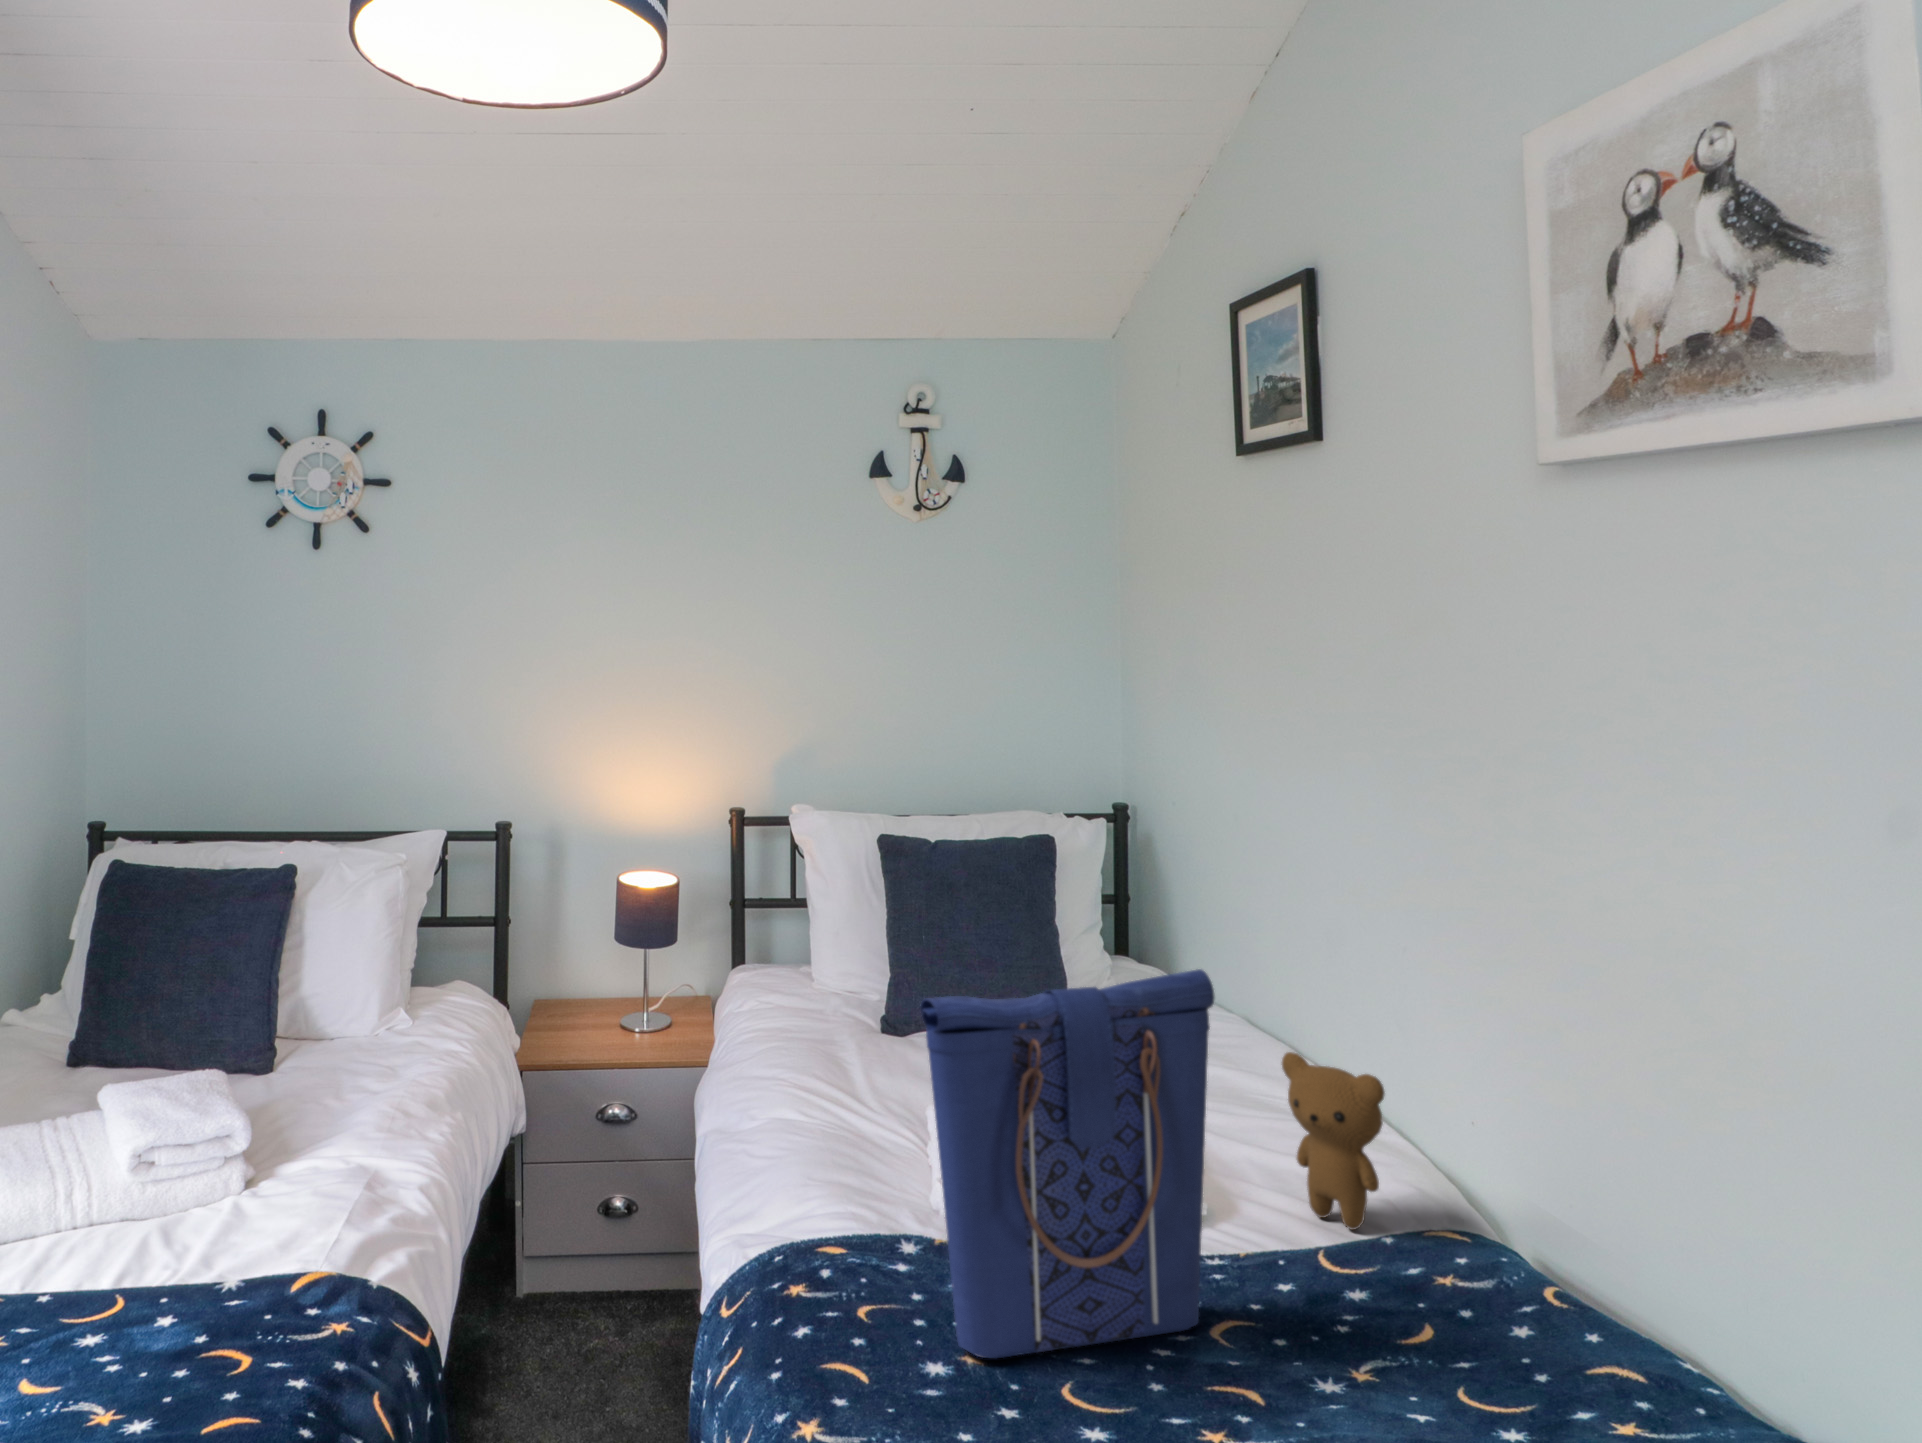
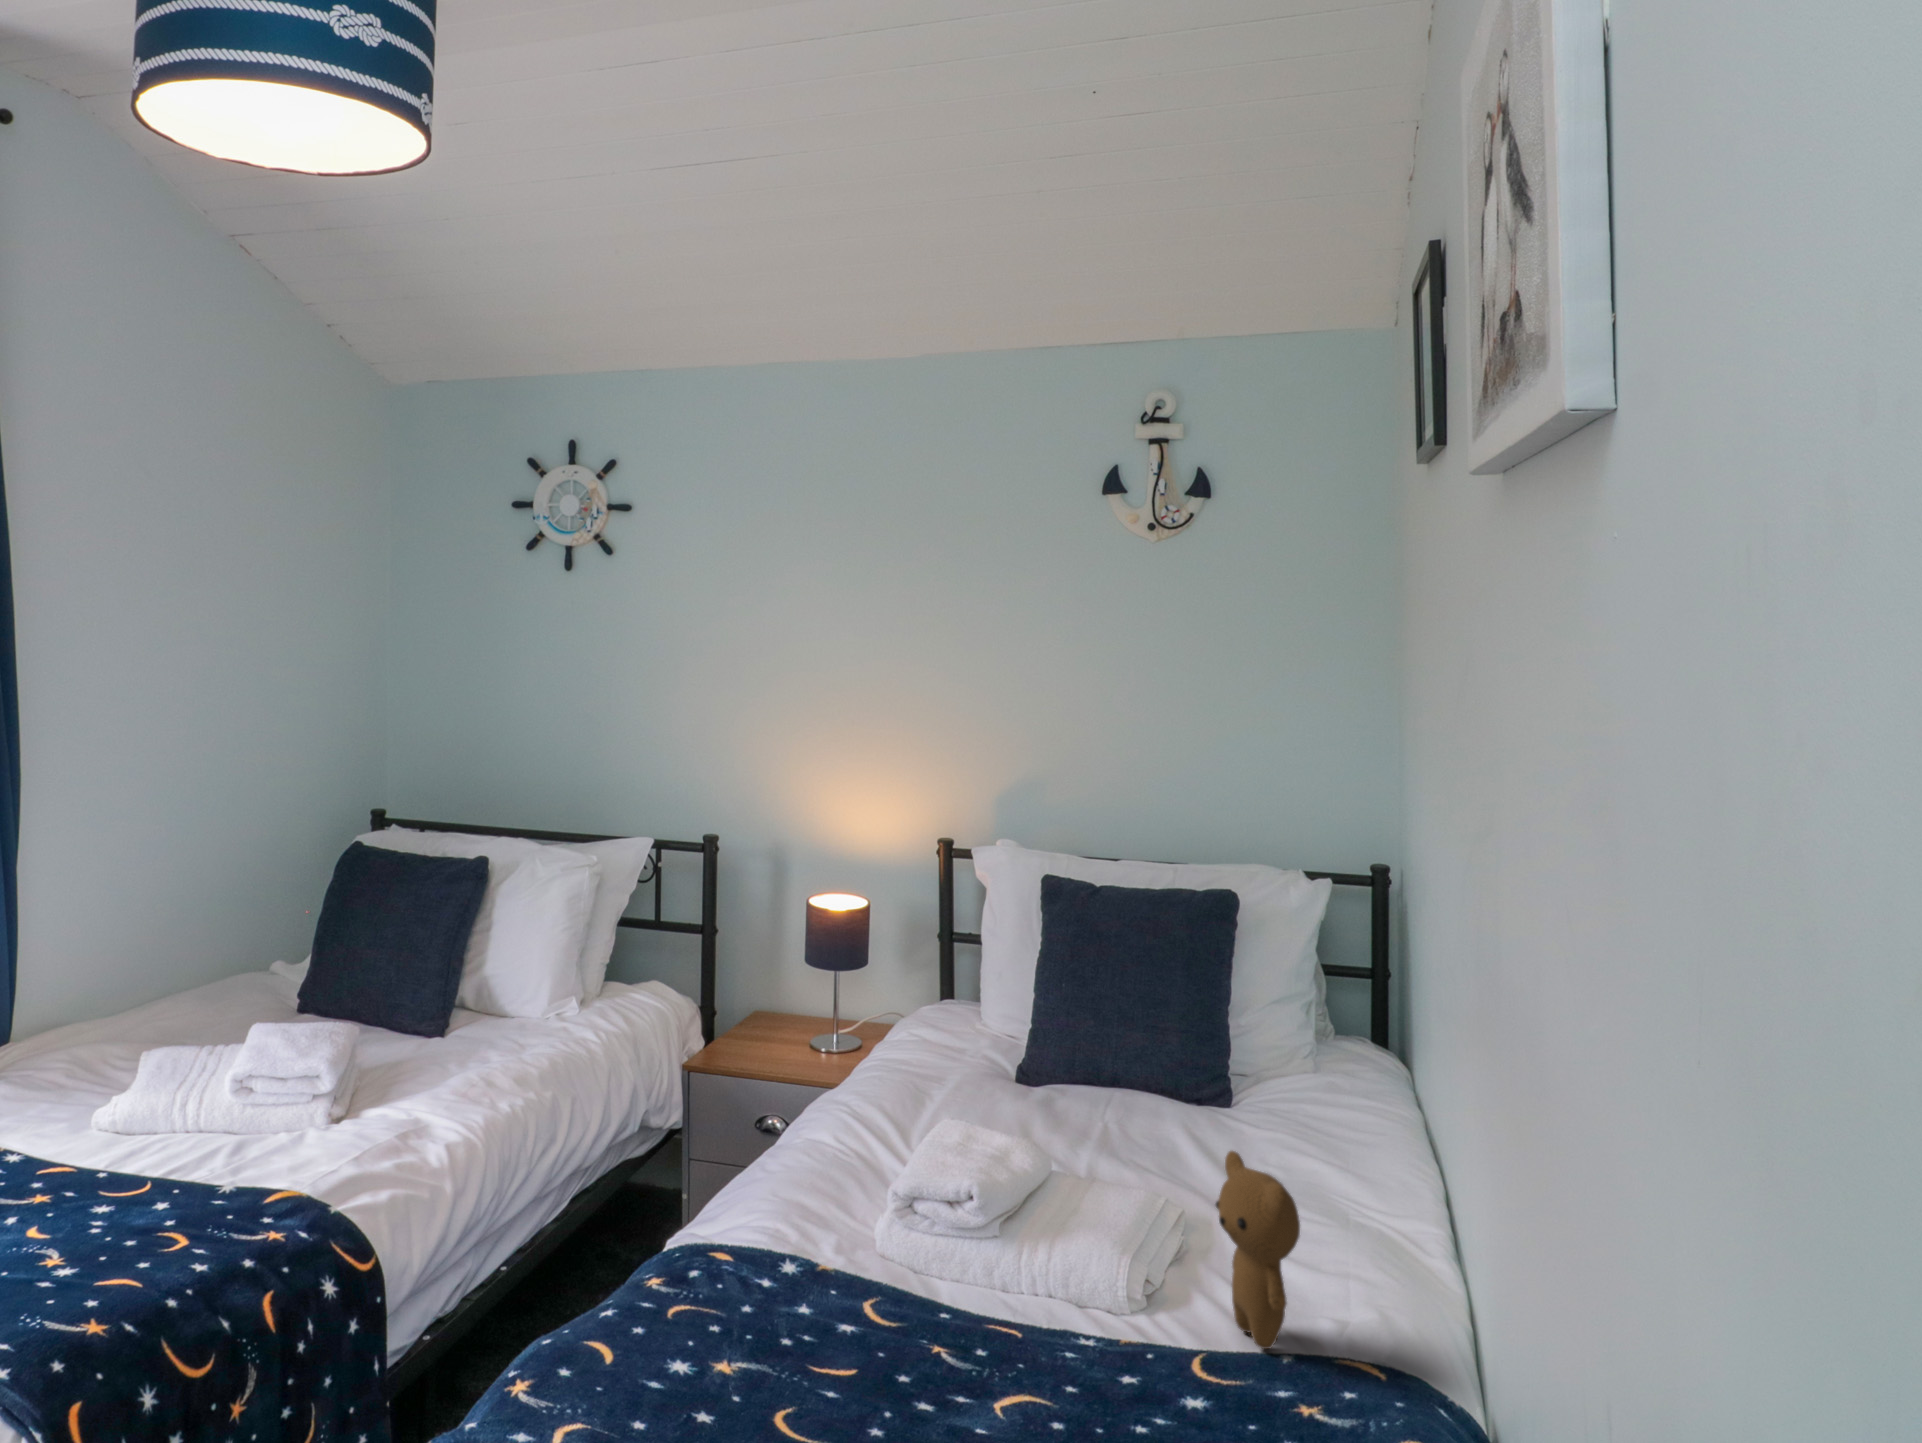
tote bag: present [920,969,1214,1359] -> none [713,1025,1017,1386]

